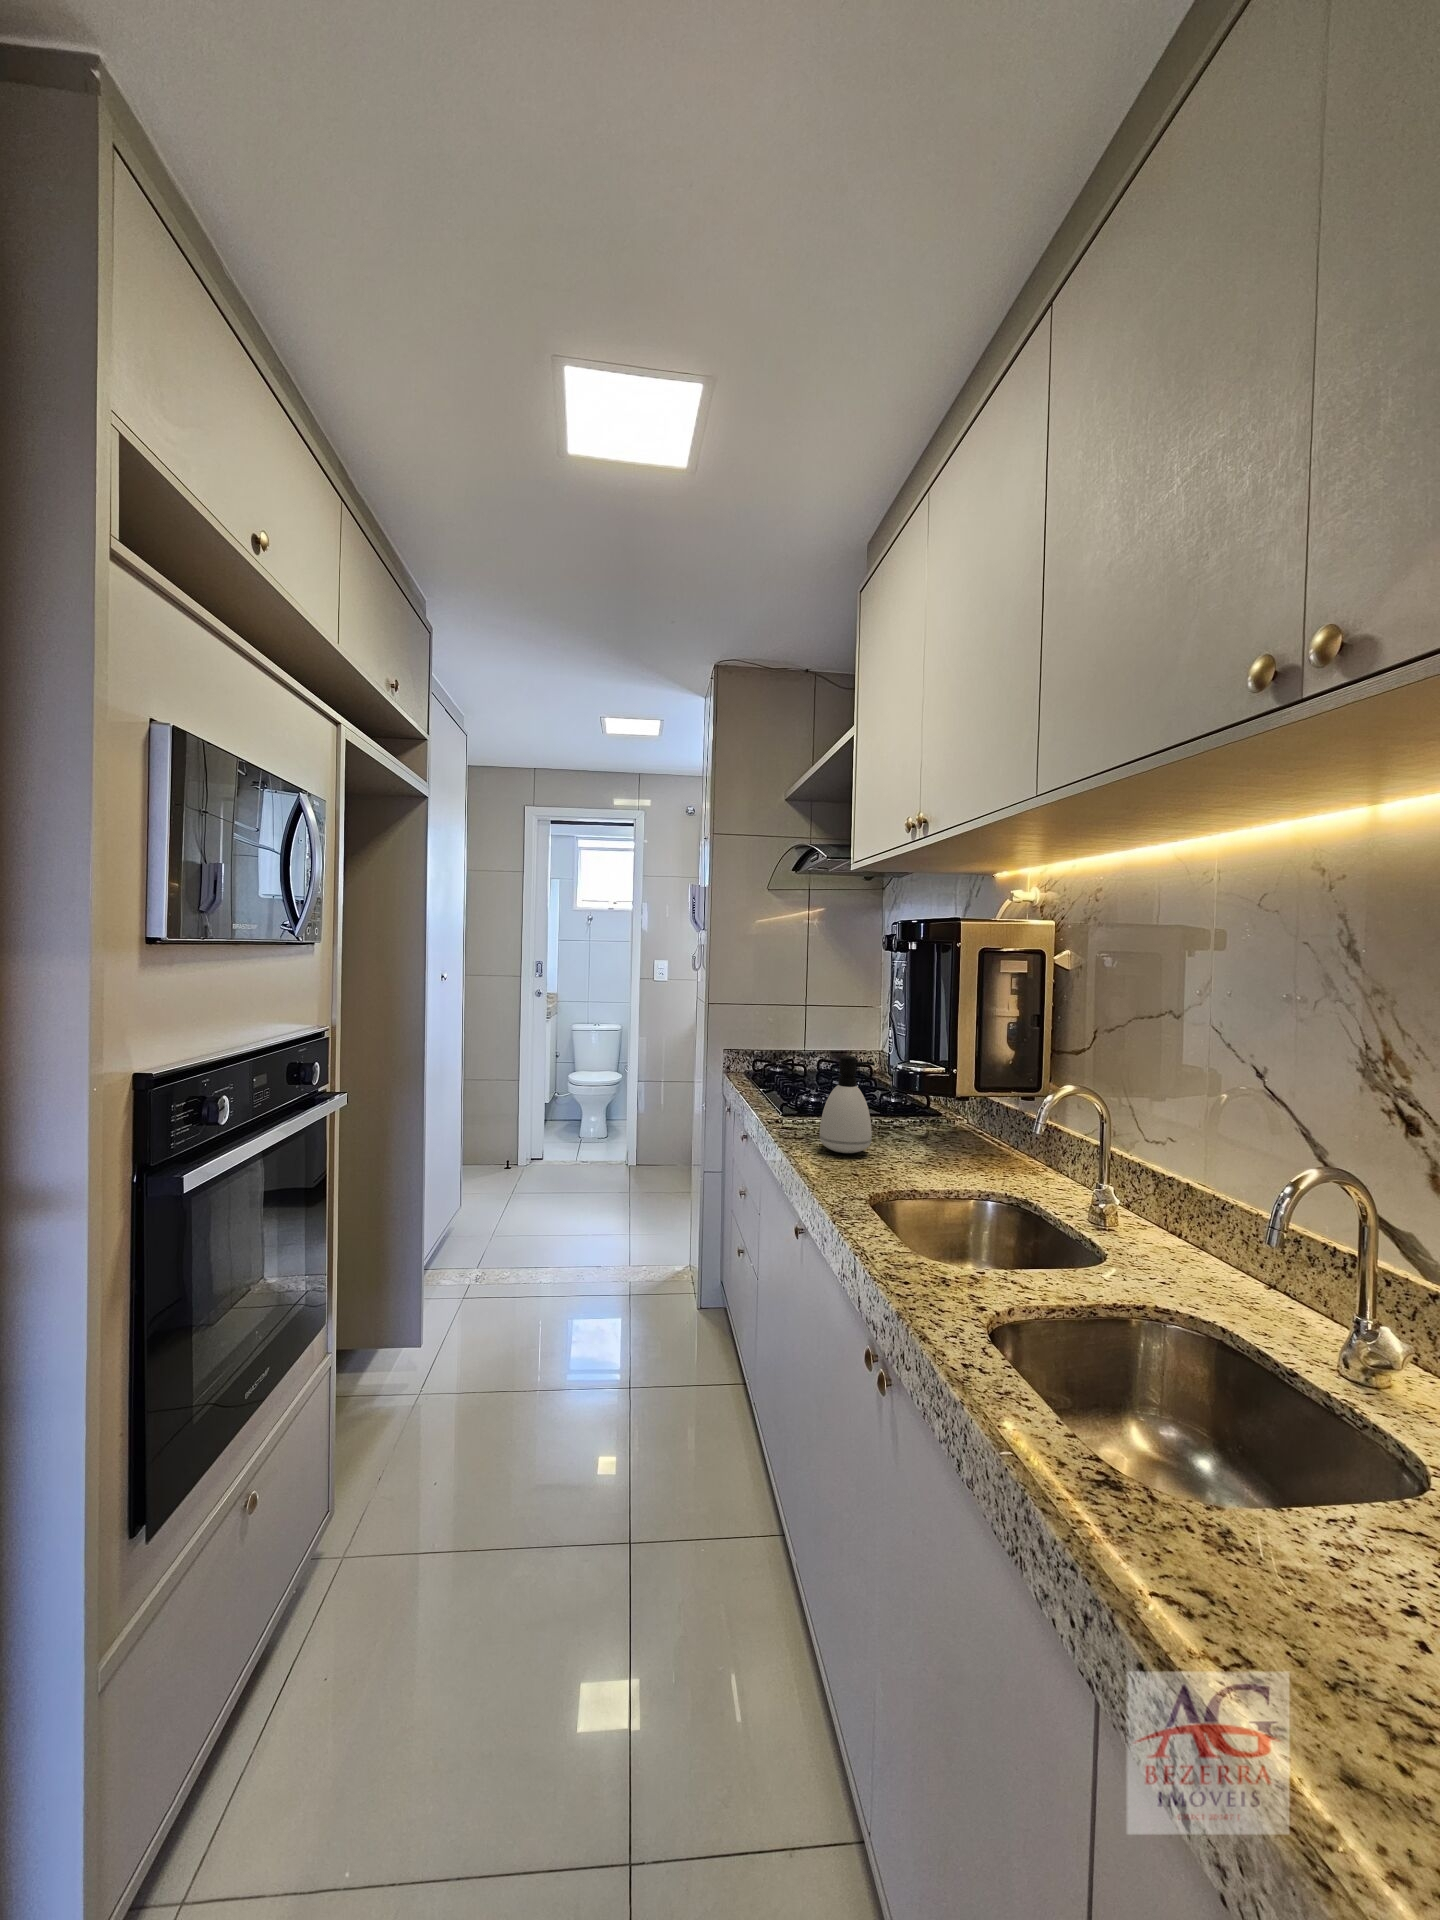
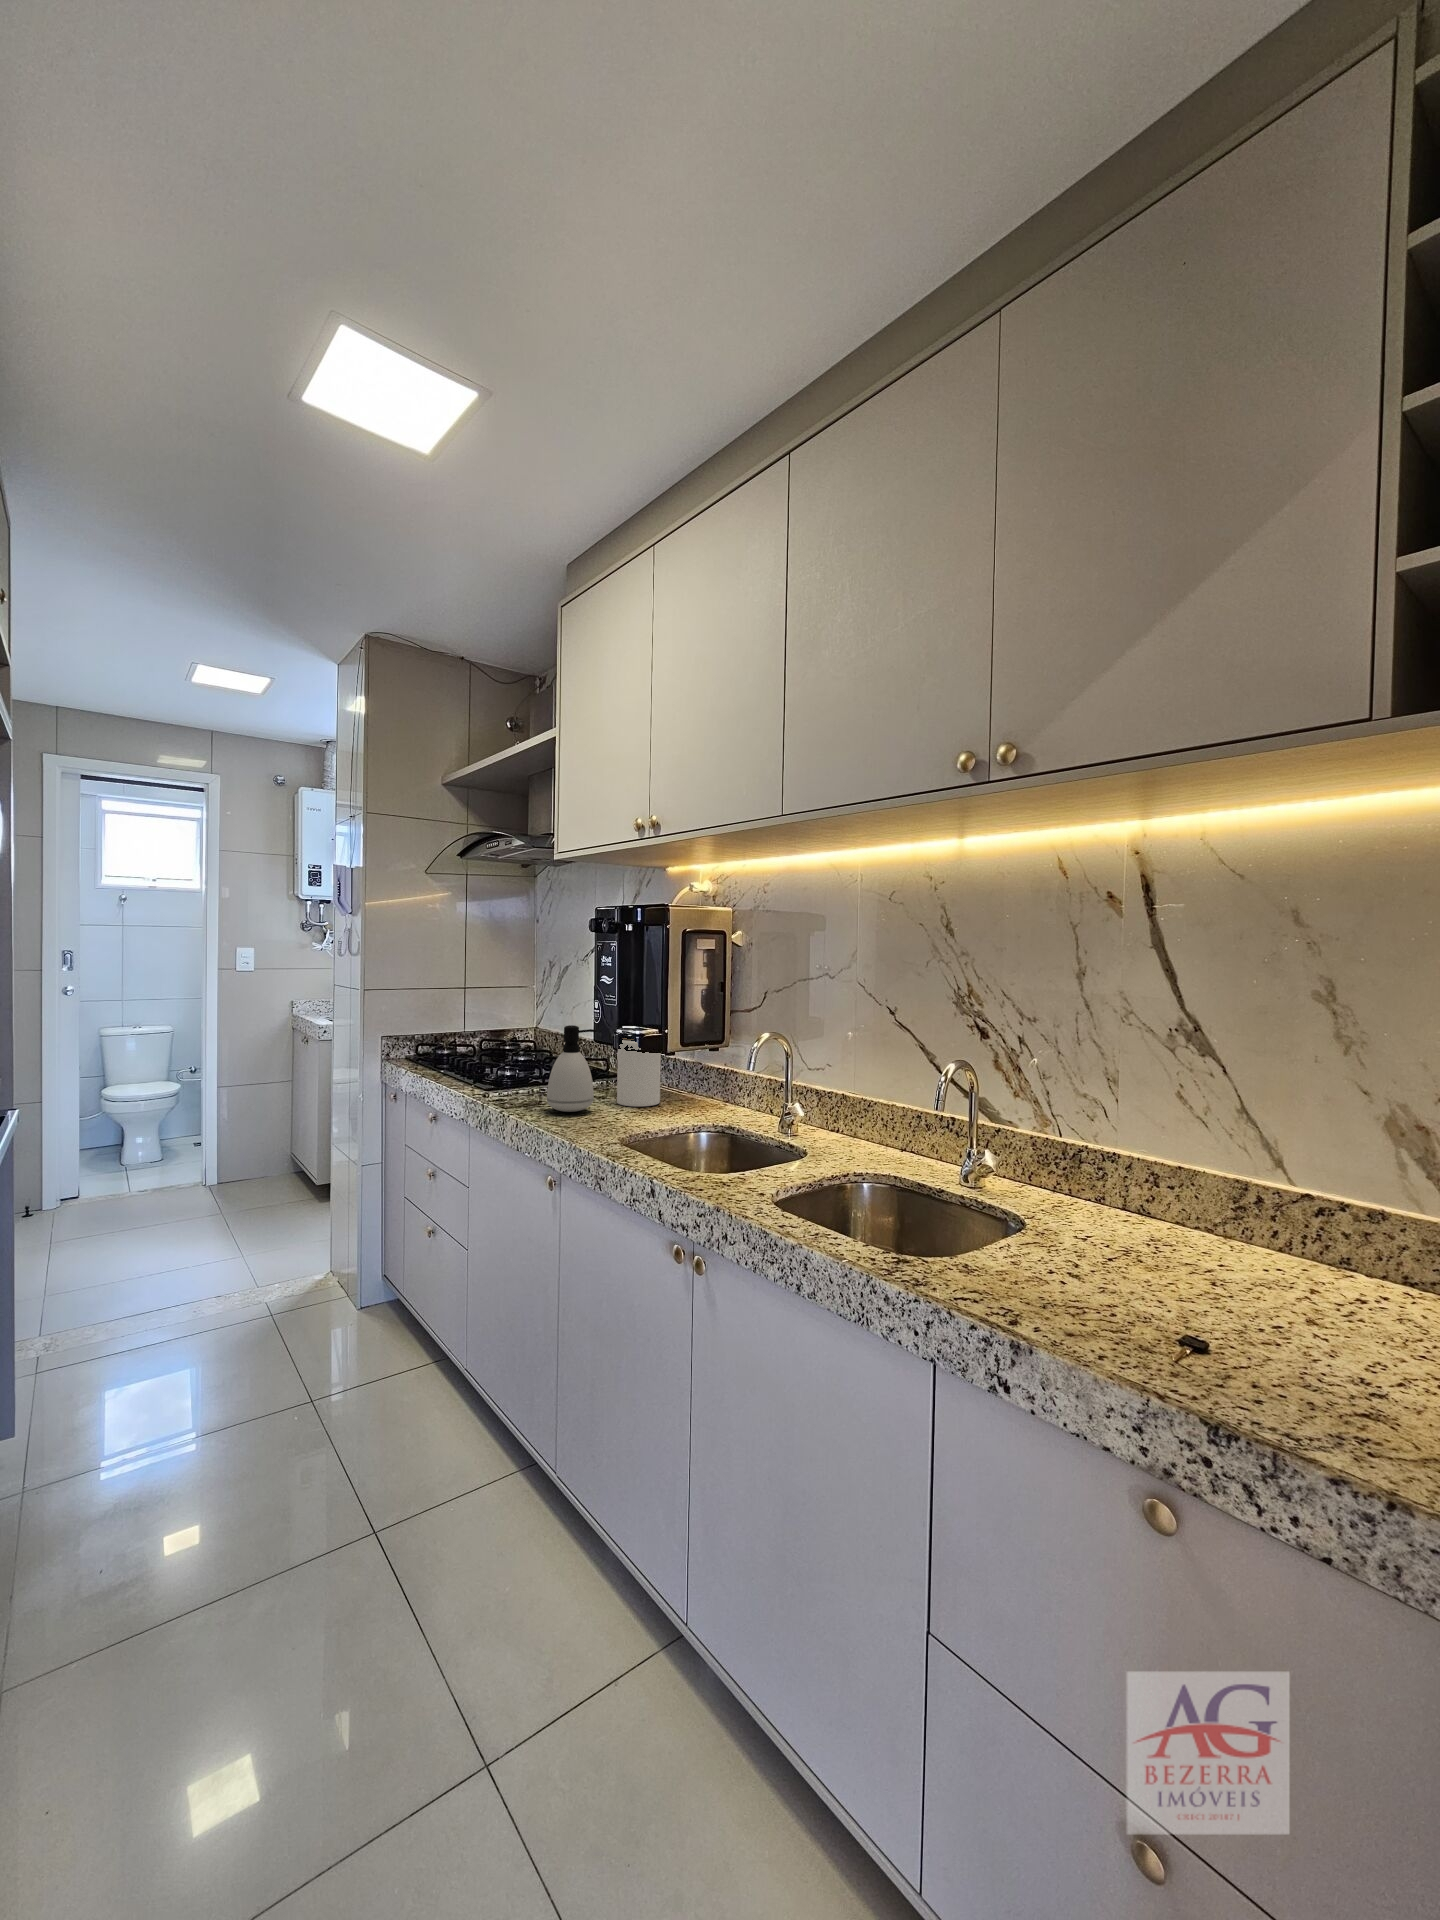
jar: none [907,1071,962,1158] -> present [617,1038,661,1106]

